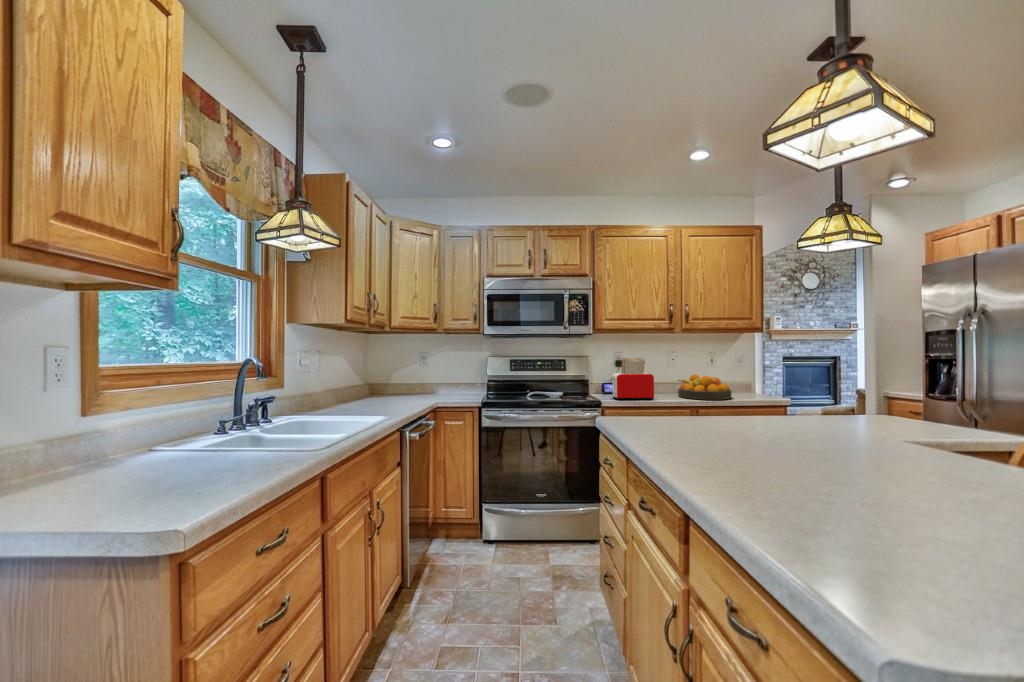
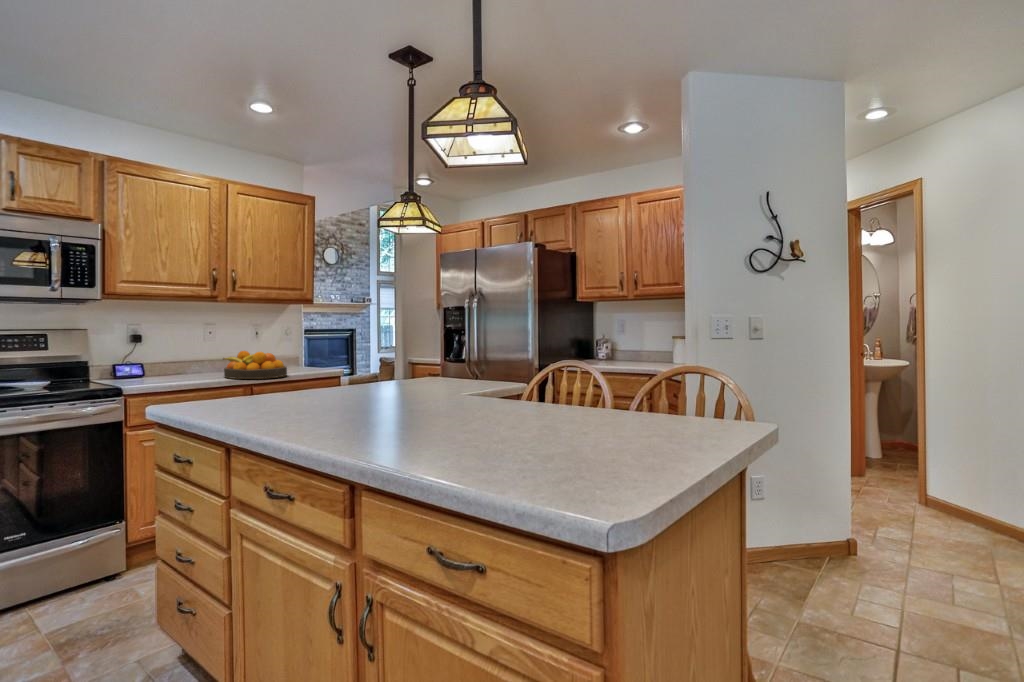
toaster: present [611,358,654,400] -> none [134,332,198,388]

